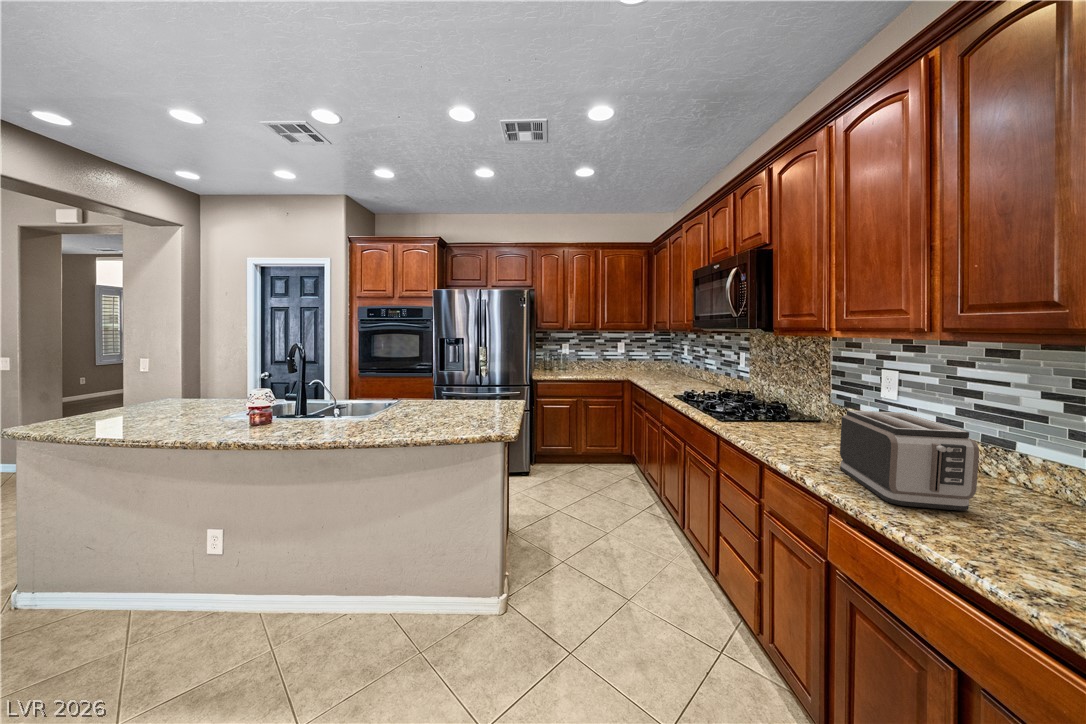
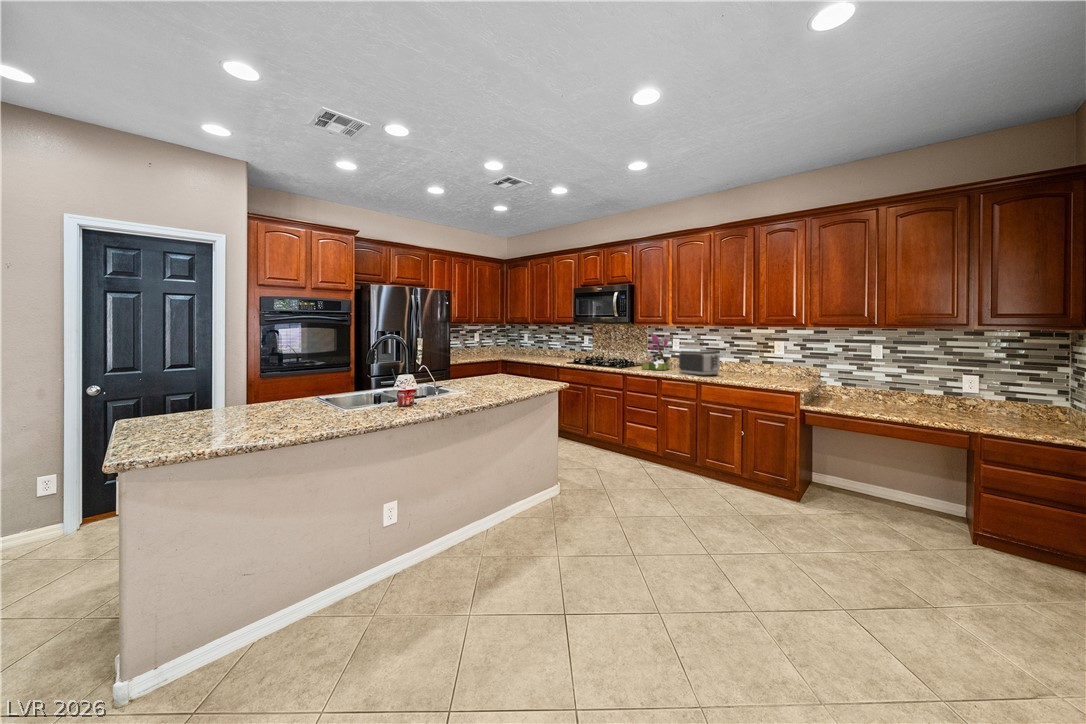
flower arrangement: none [766,356,849,449] -> present [642,334,670,370]

